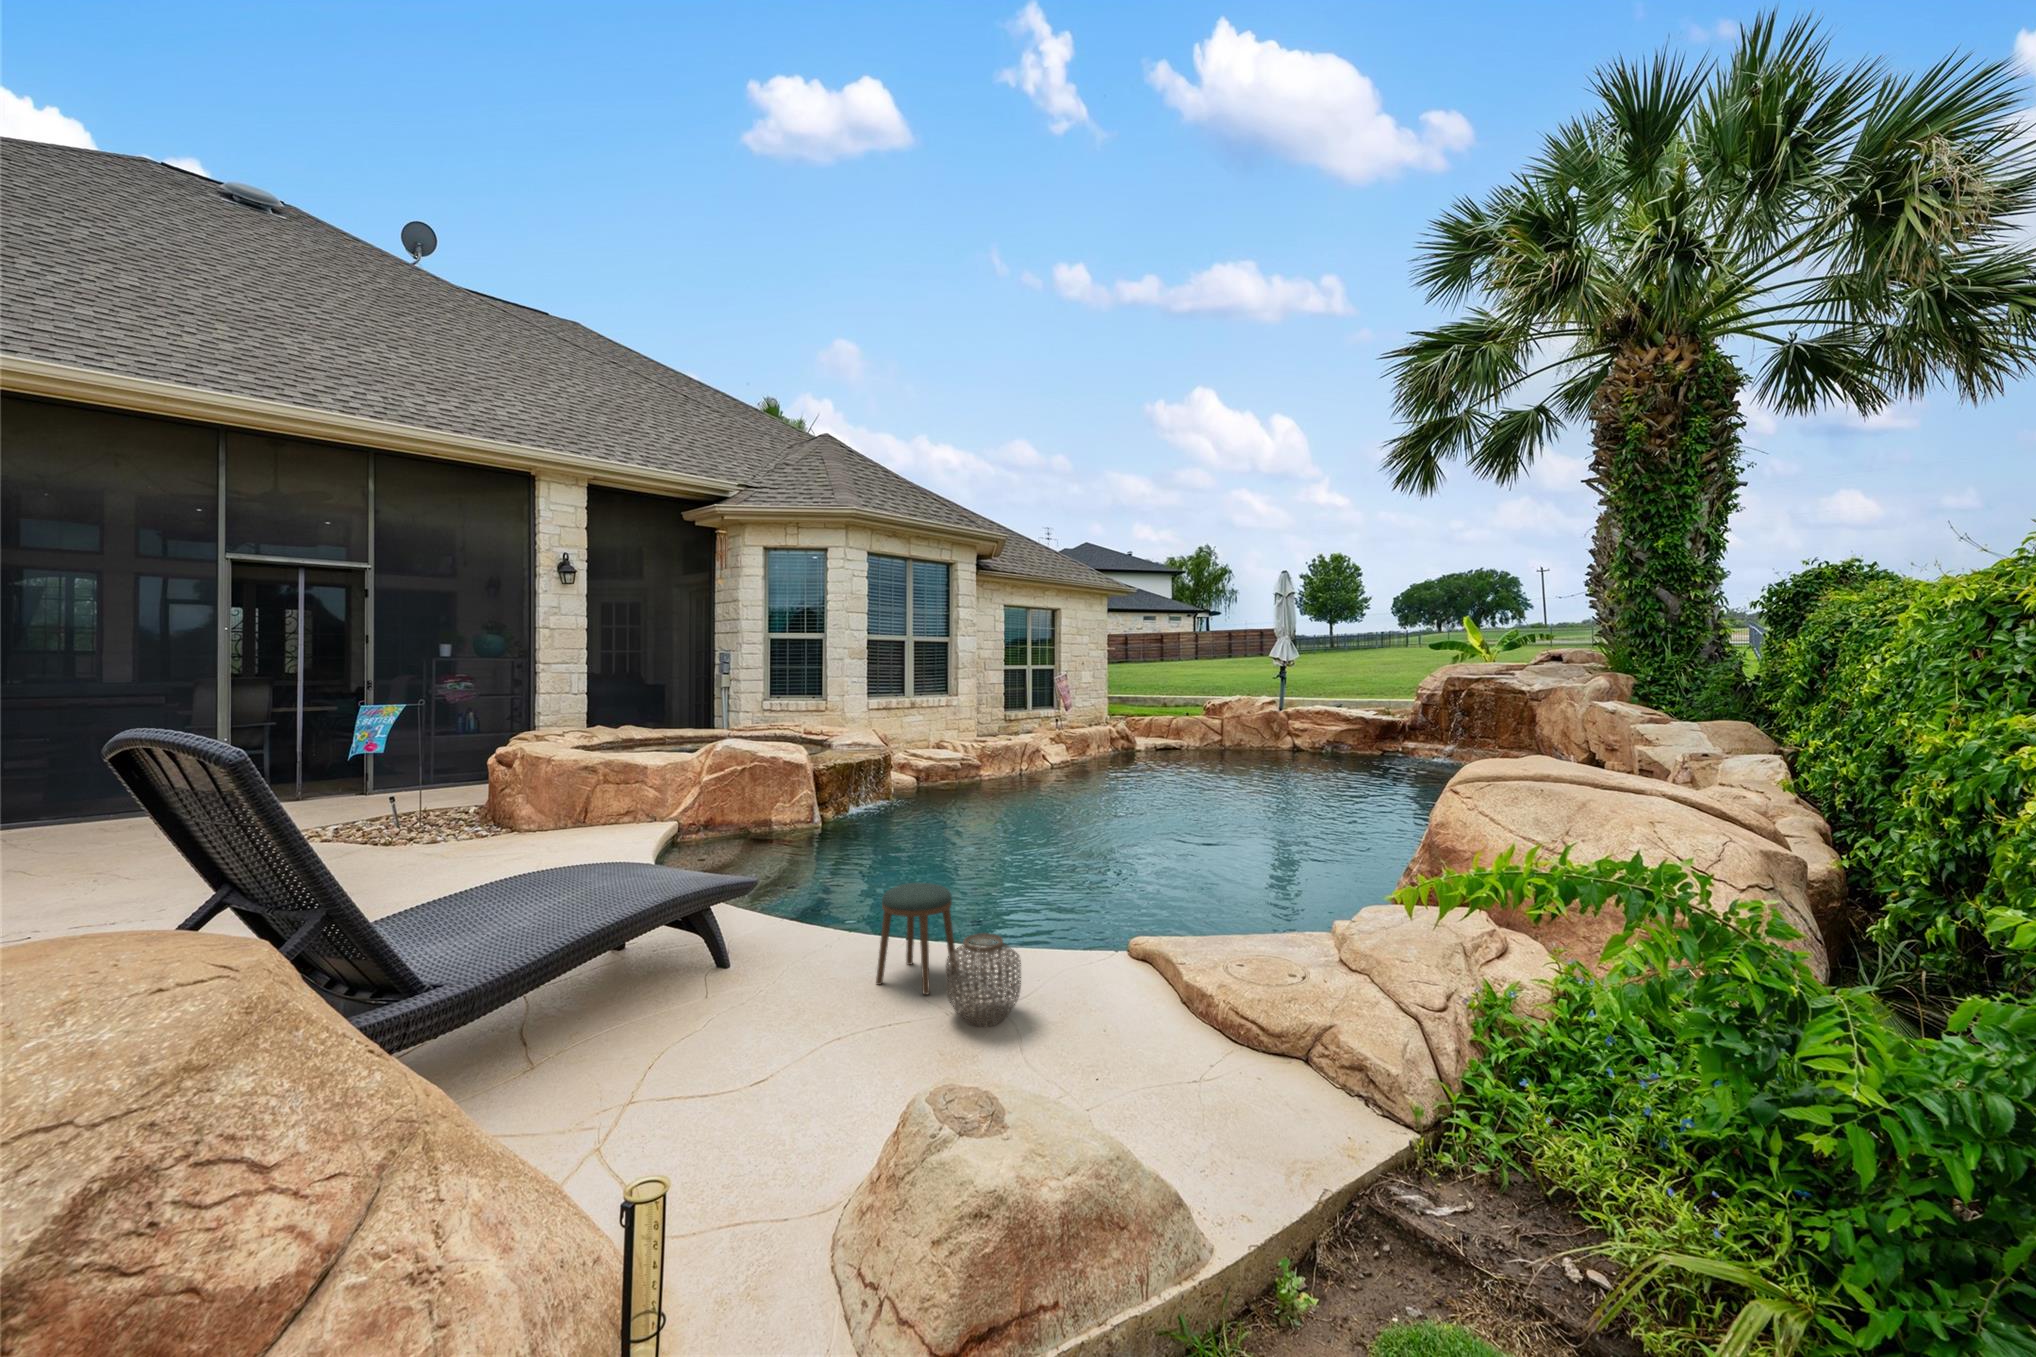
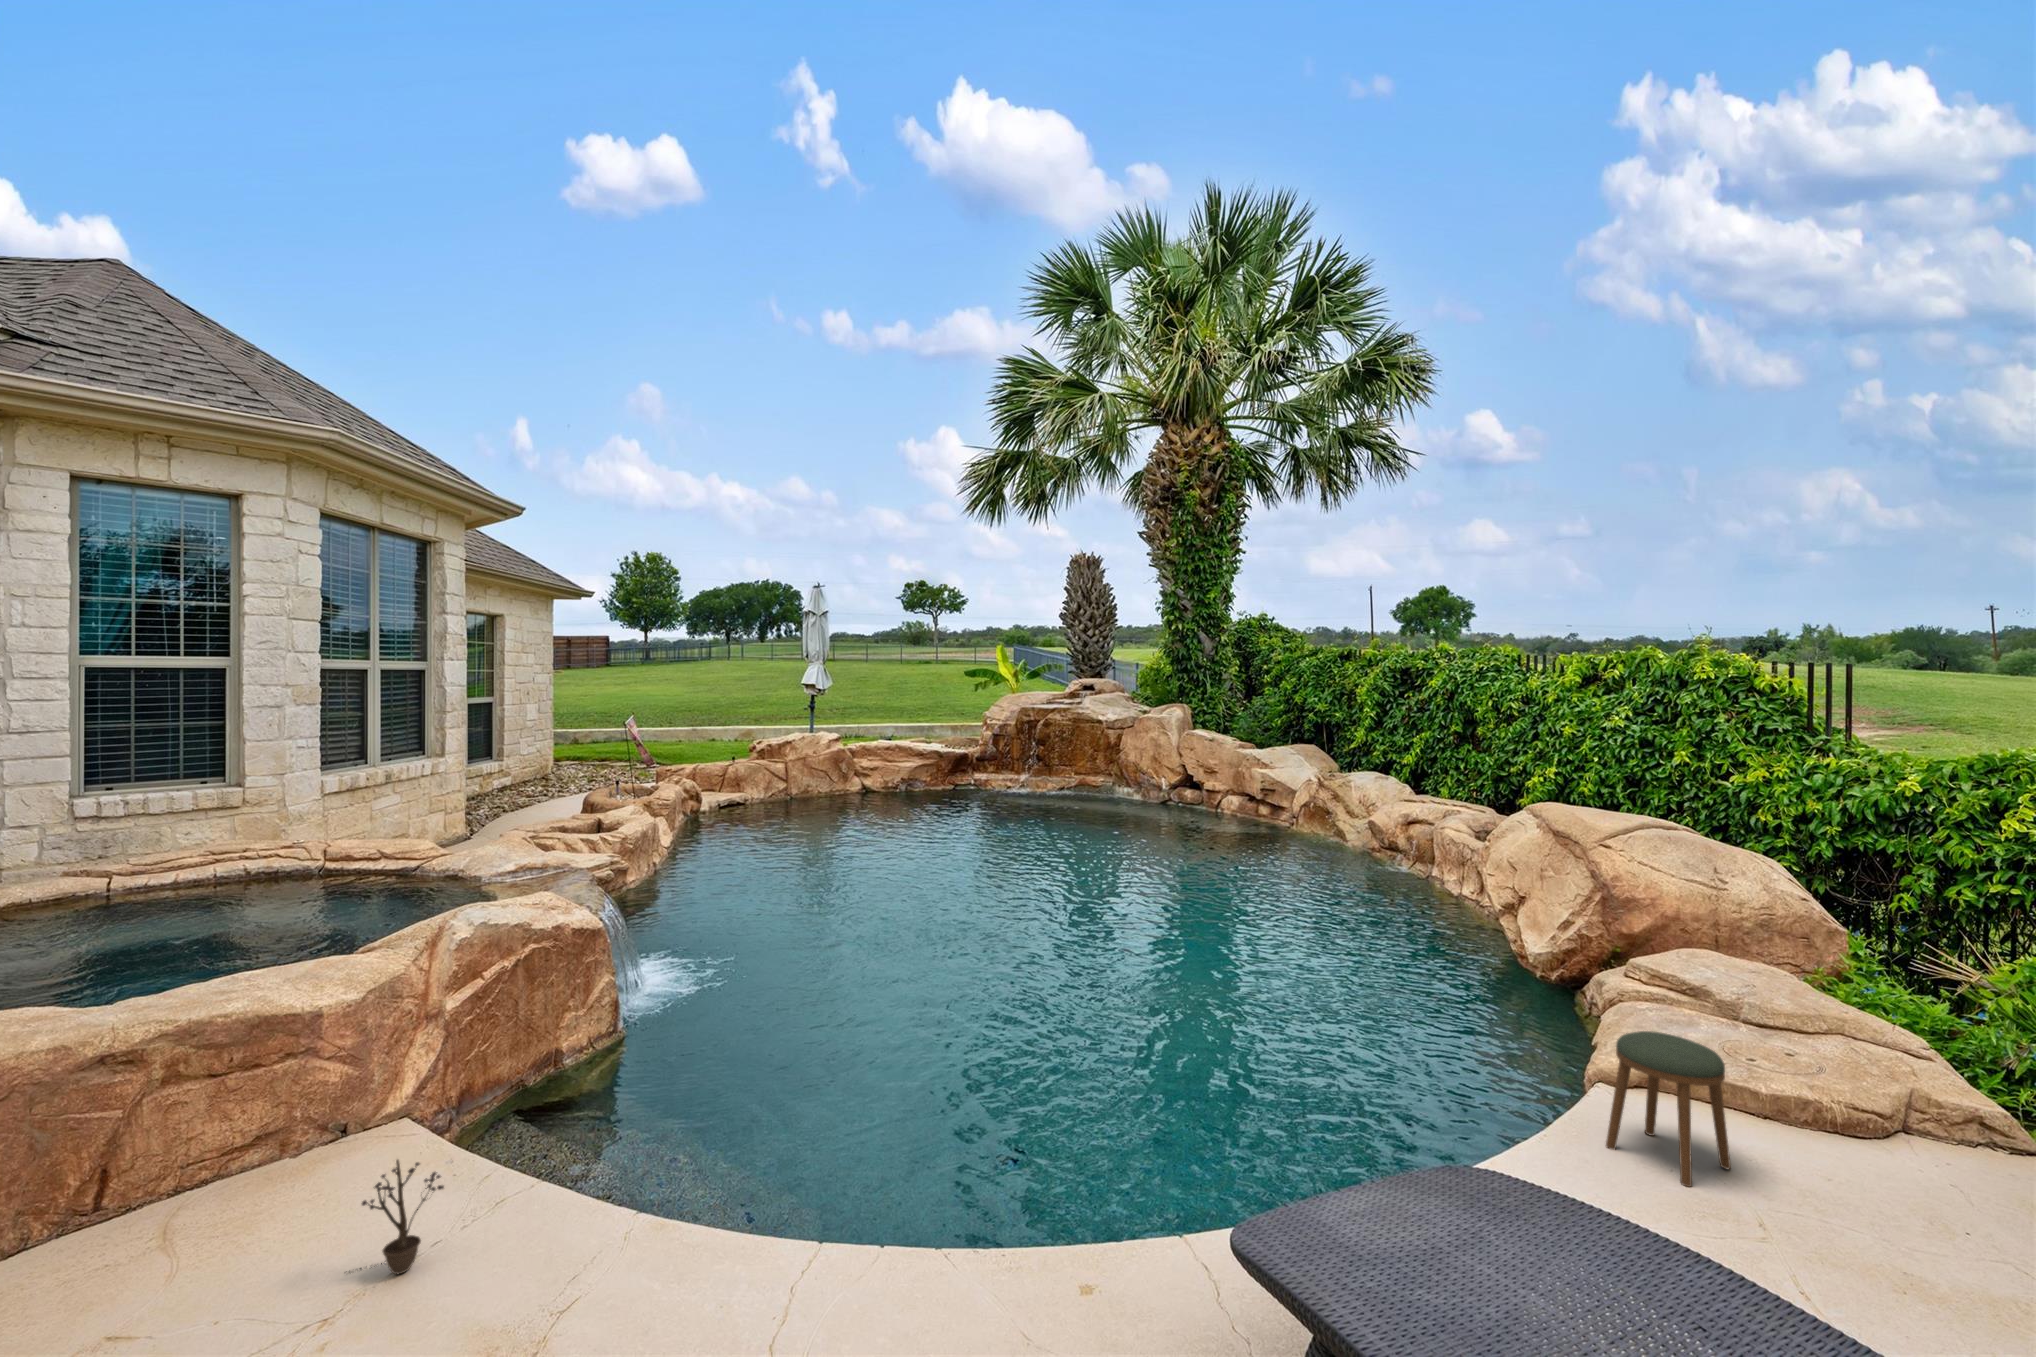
decorative plant: none [569,798,587,838] -> present [346,1160,444,1274]
woven basket: present [946,933,1021,1027] -> none [1740,1062,1855,1173]

